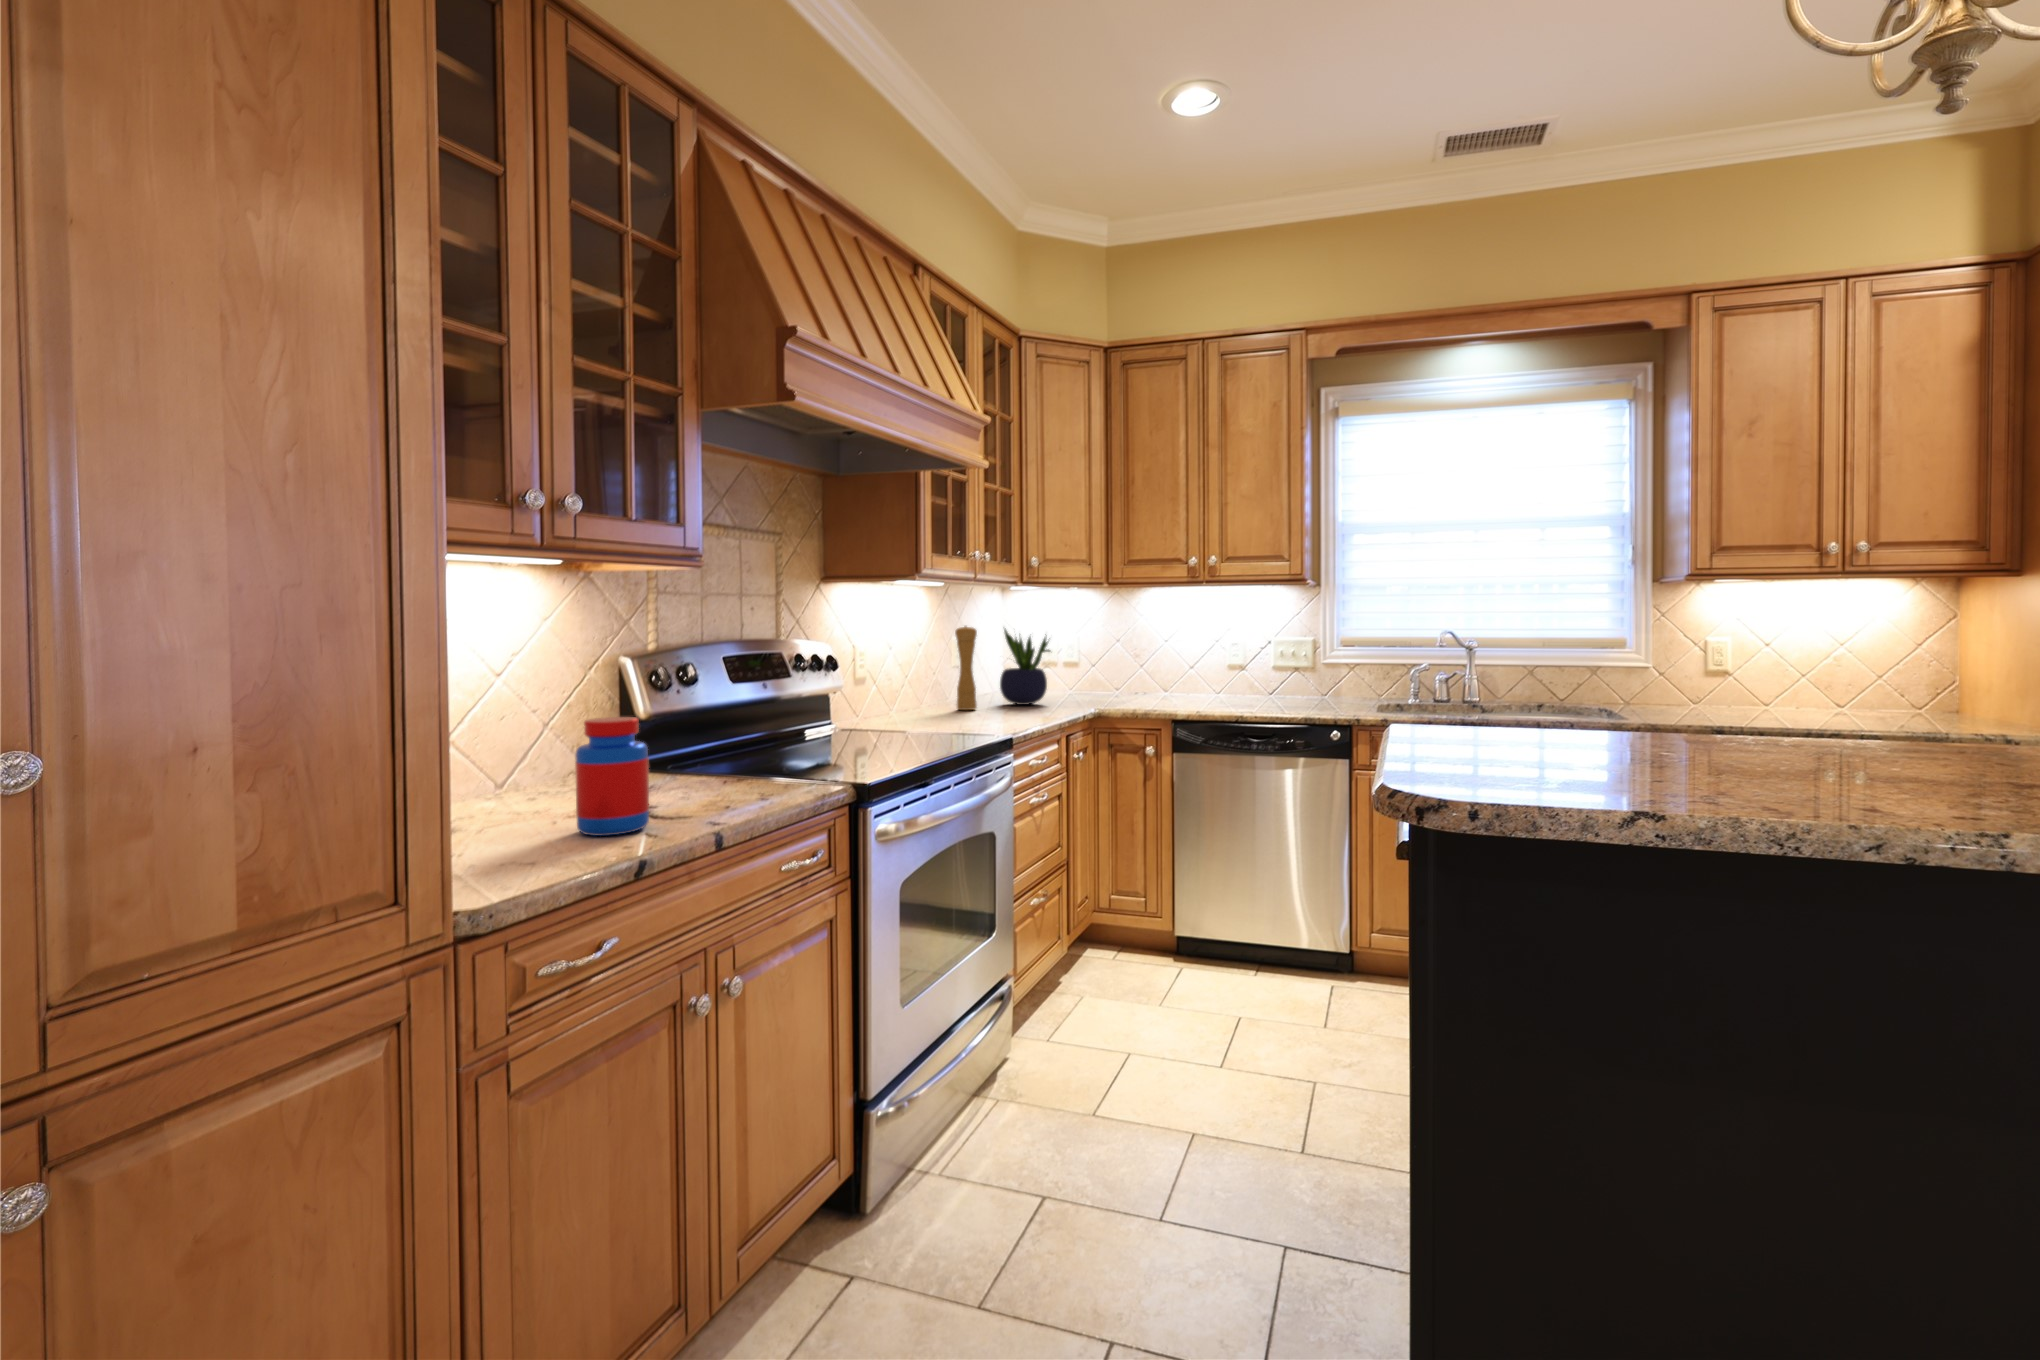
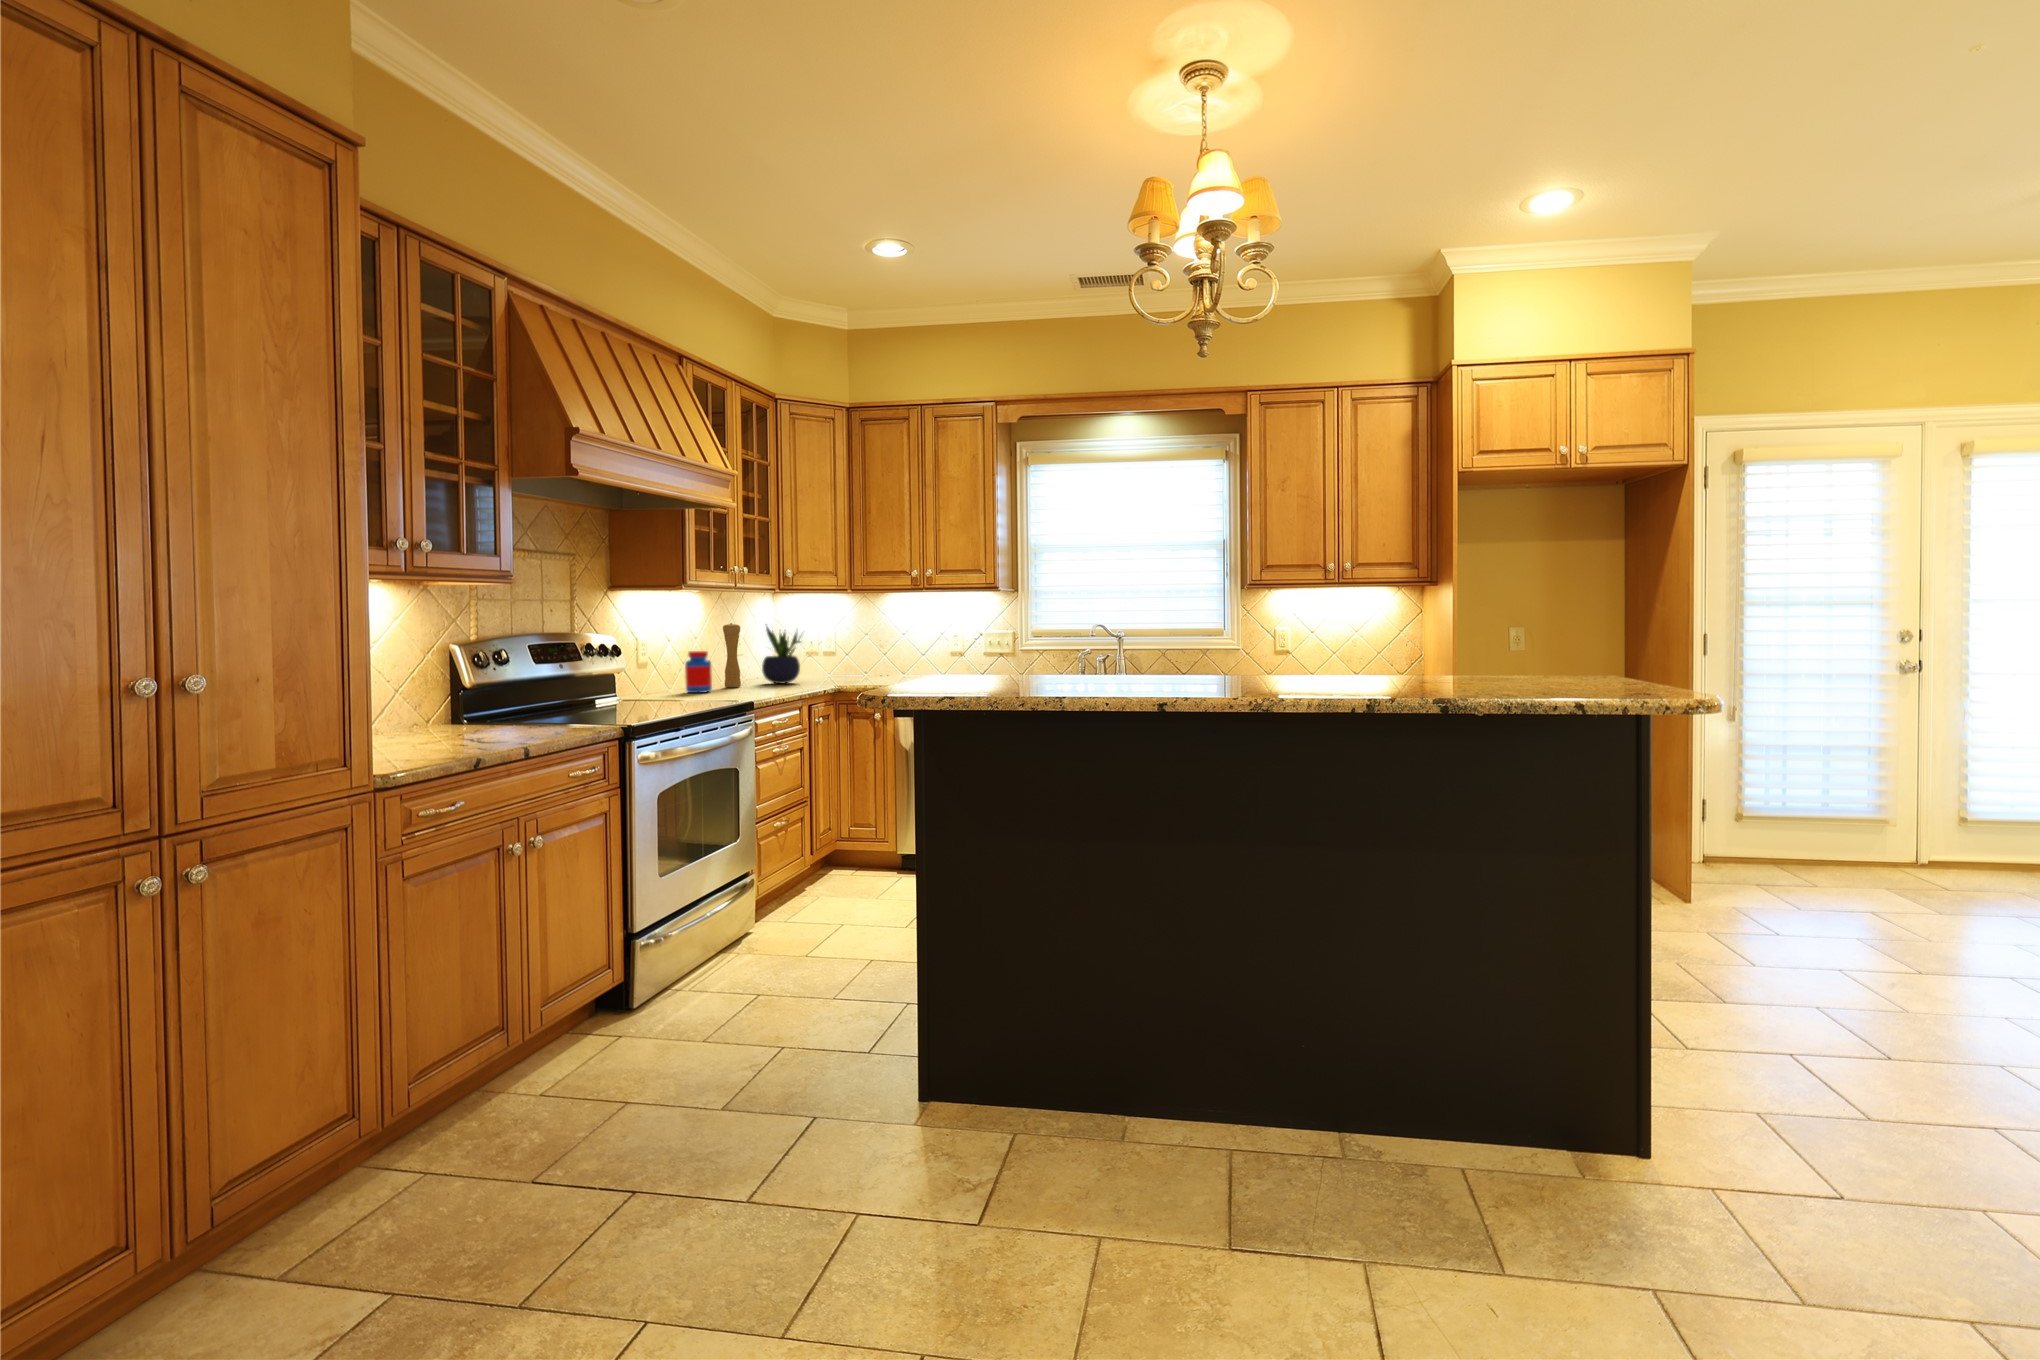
jar: present [575,717,649,836] -> present [685,651,712,693]

